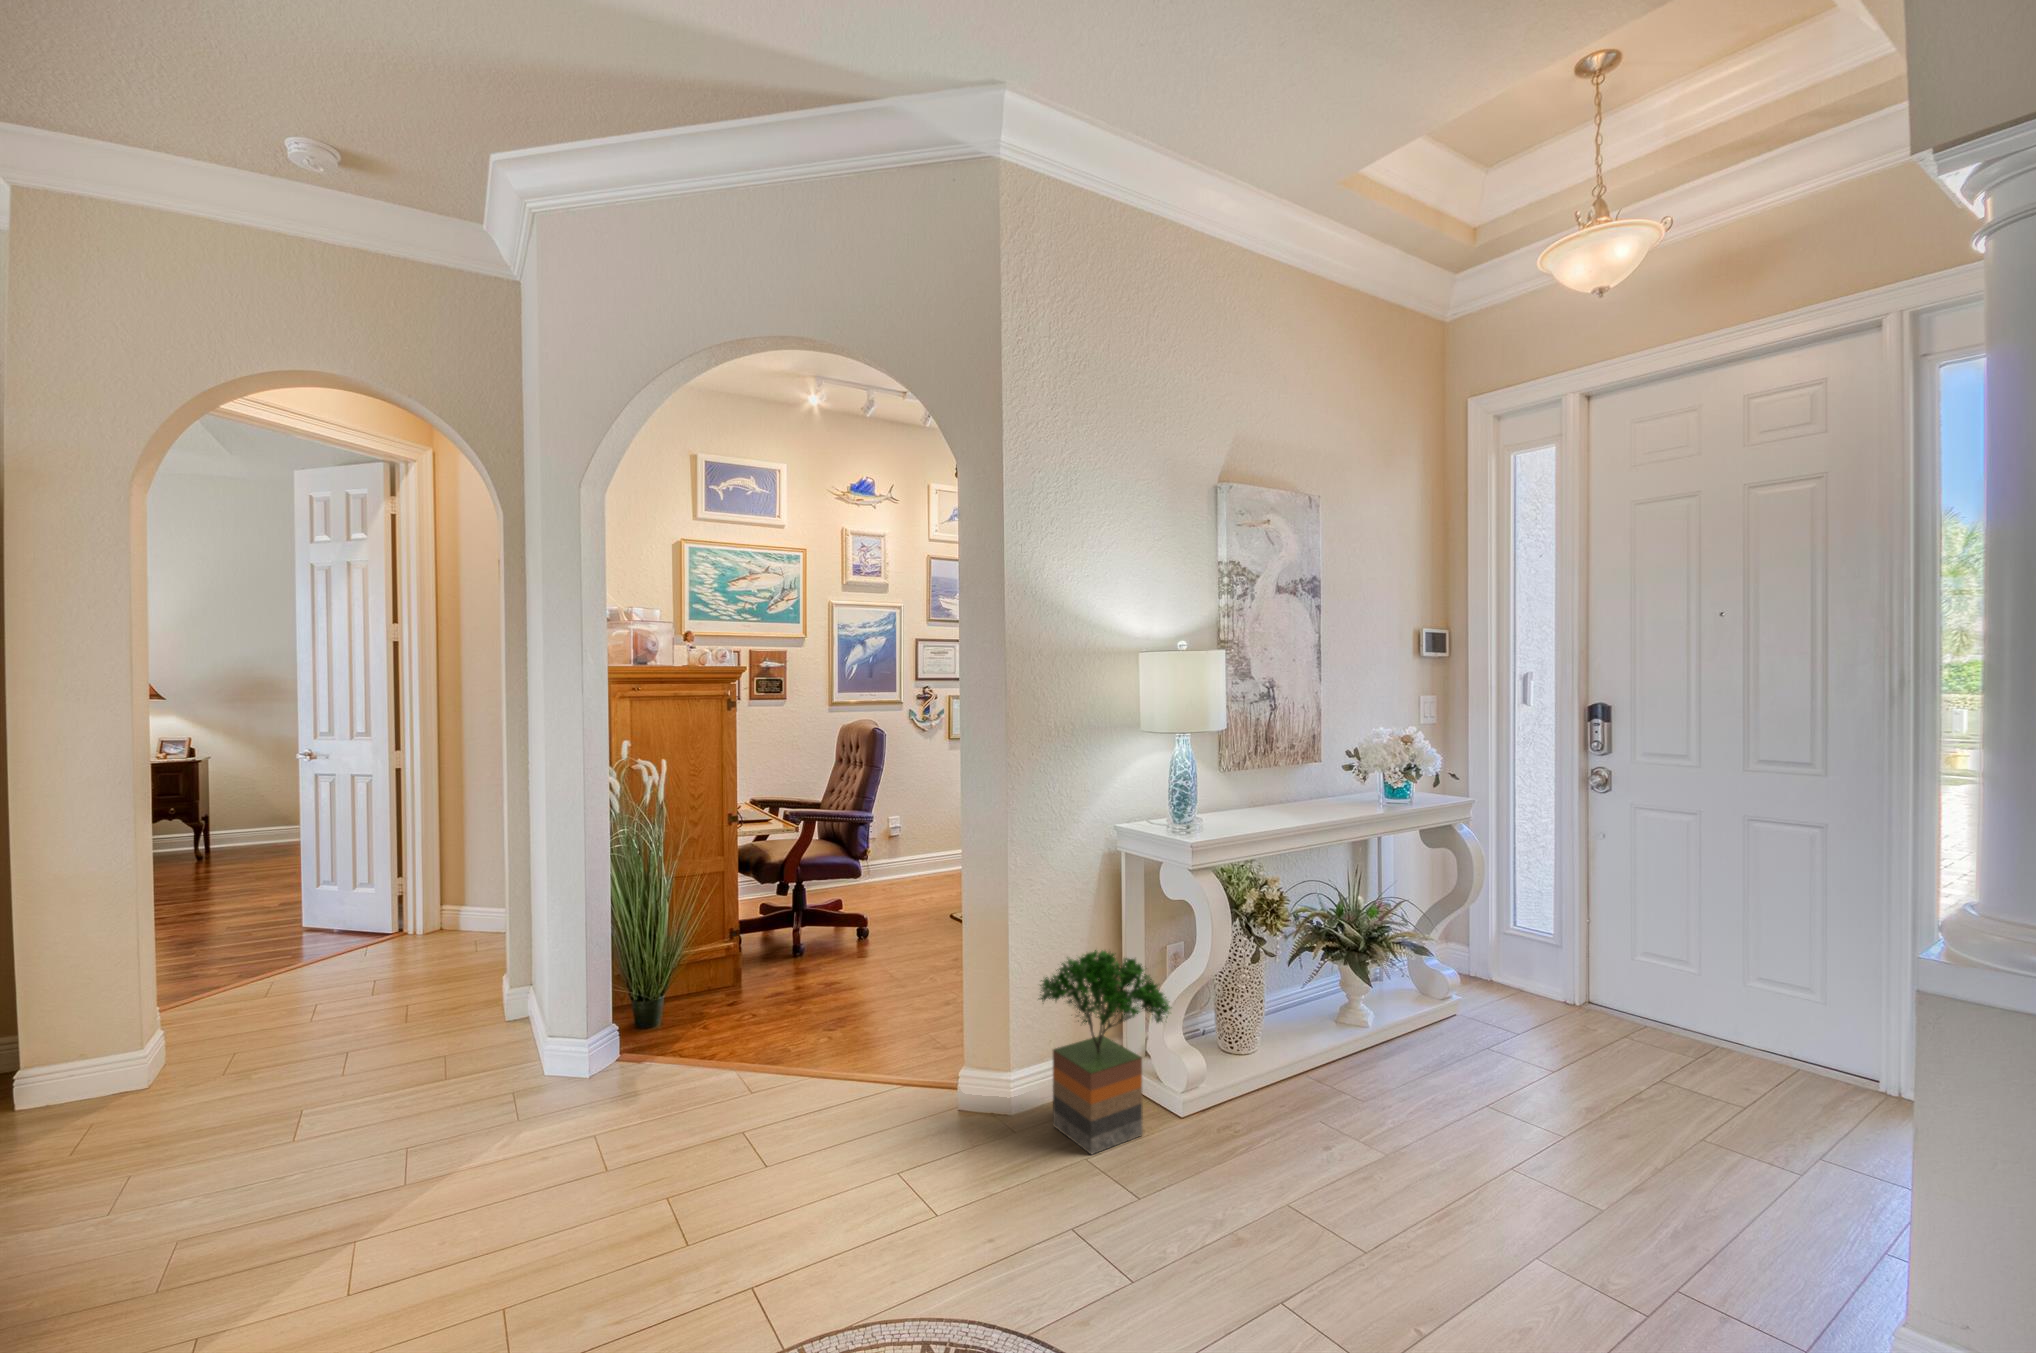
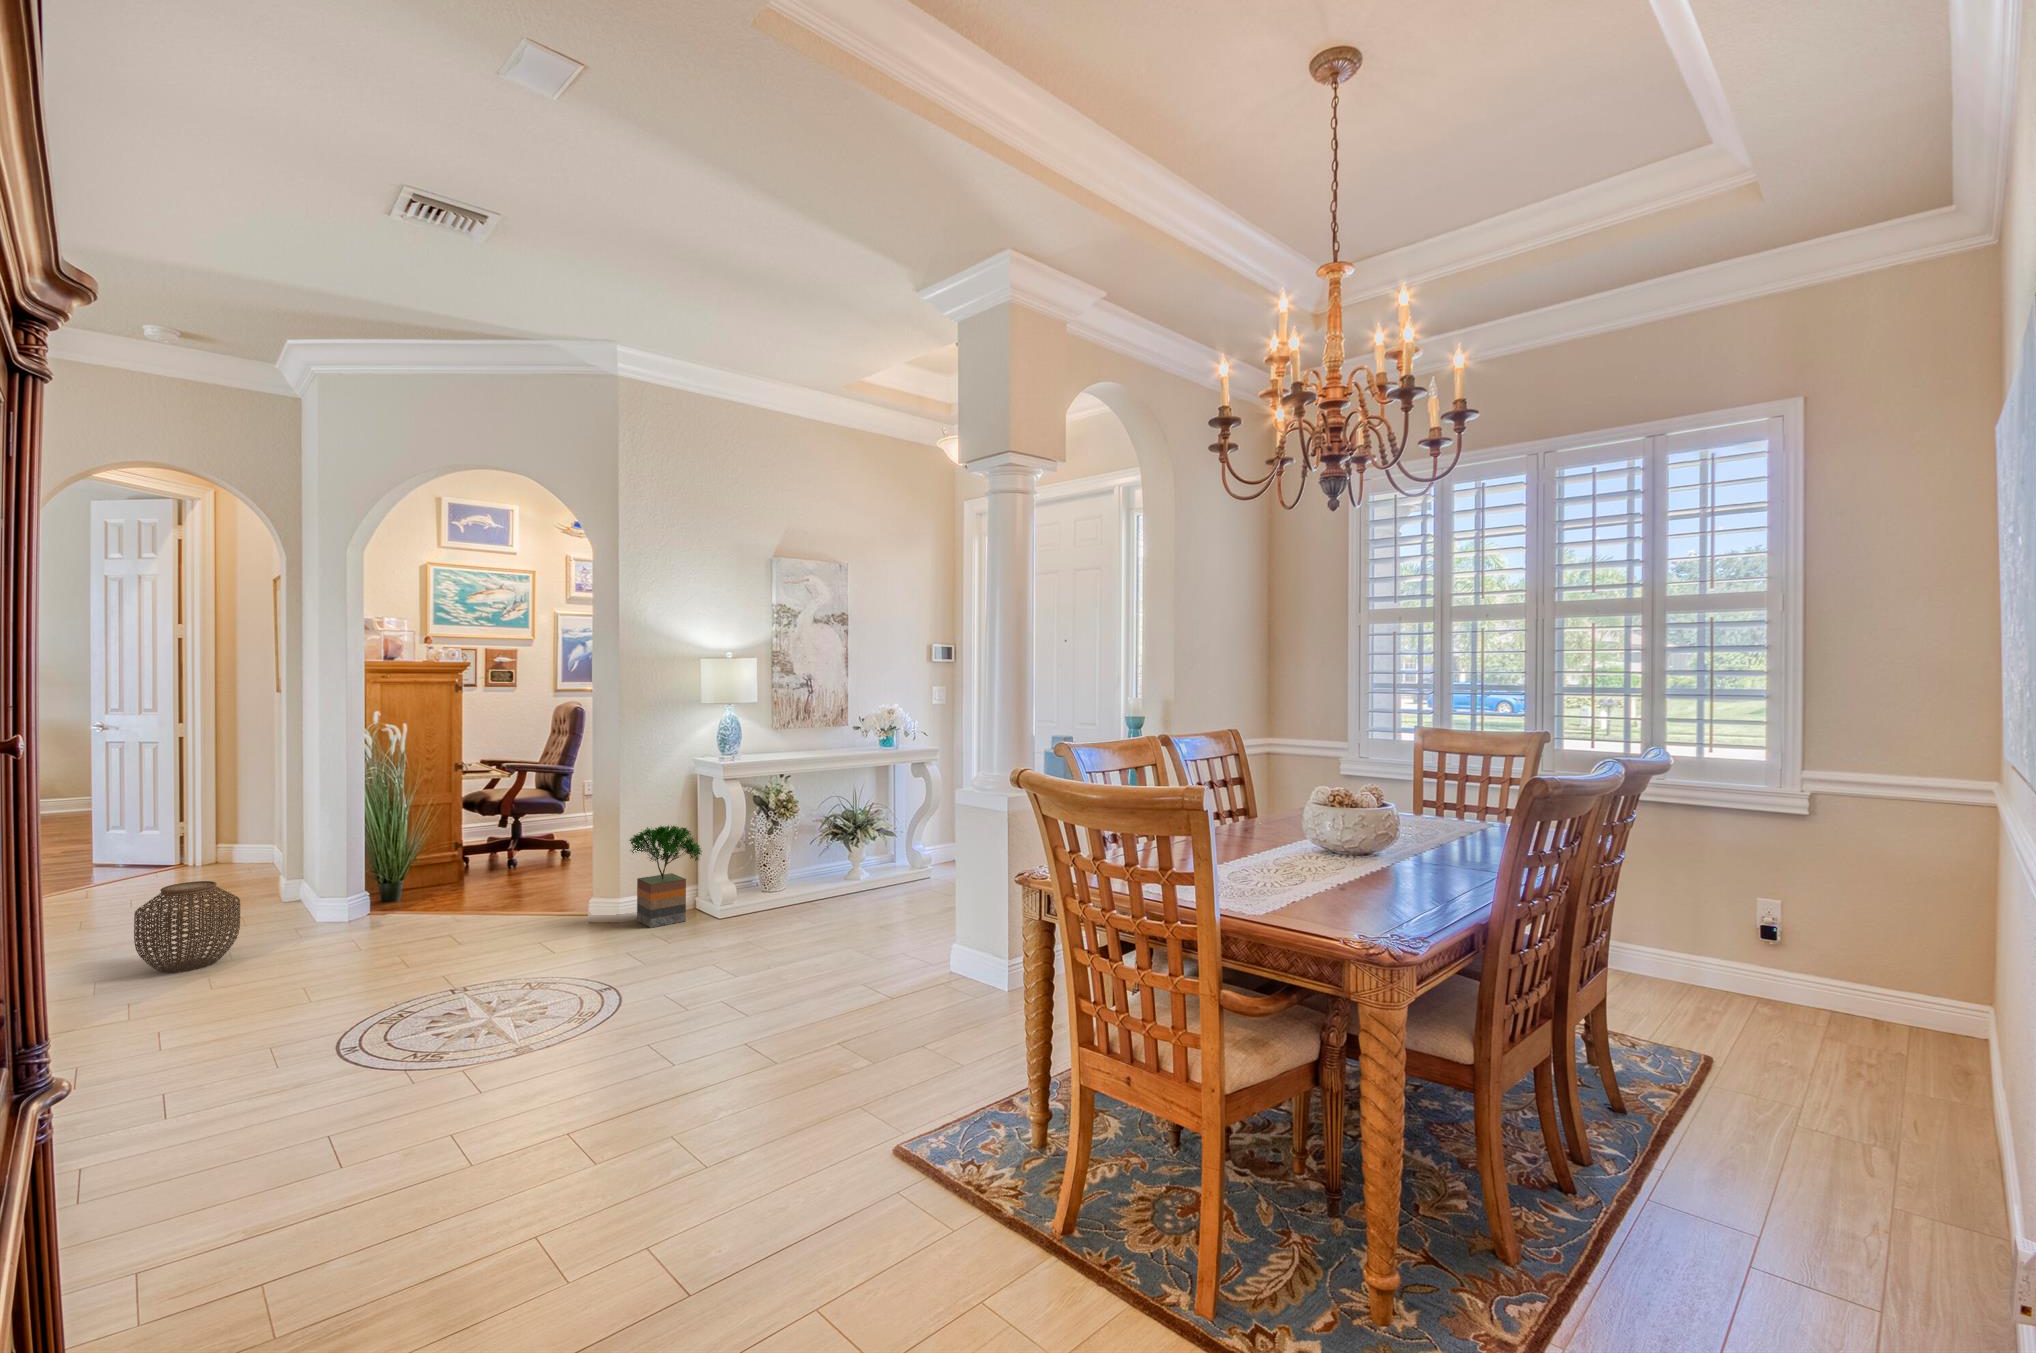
woven basket: none [229,1060,412,1248] -> present [134,881,240,972]

